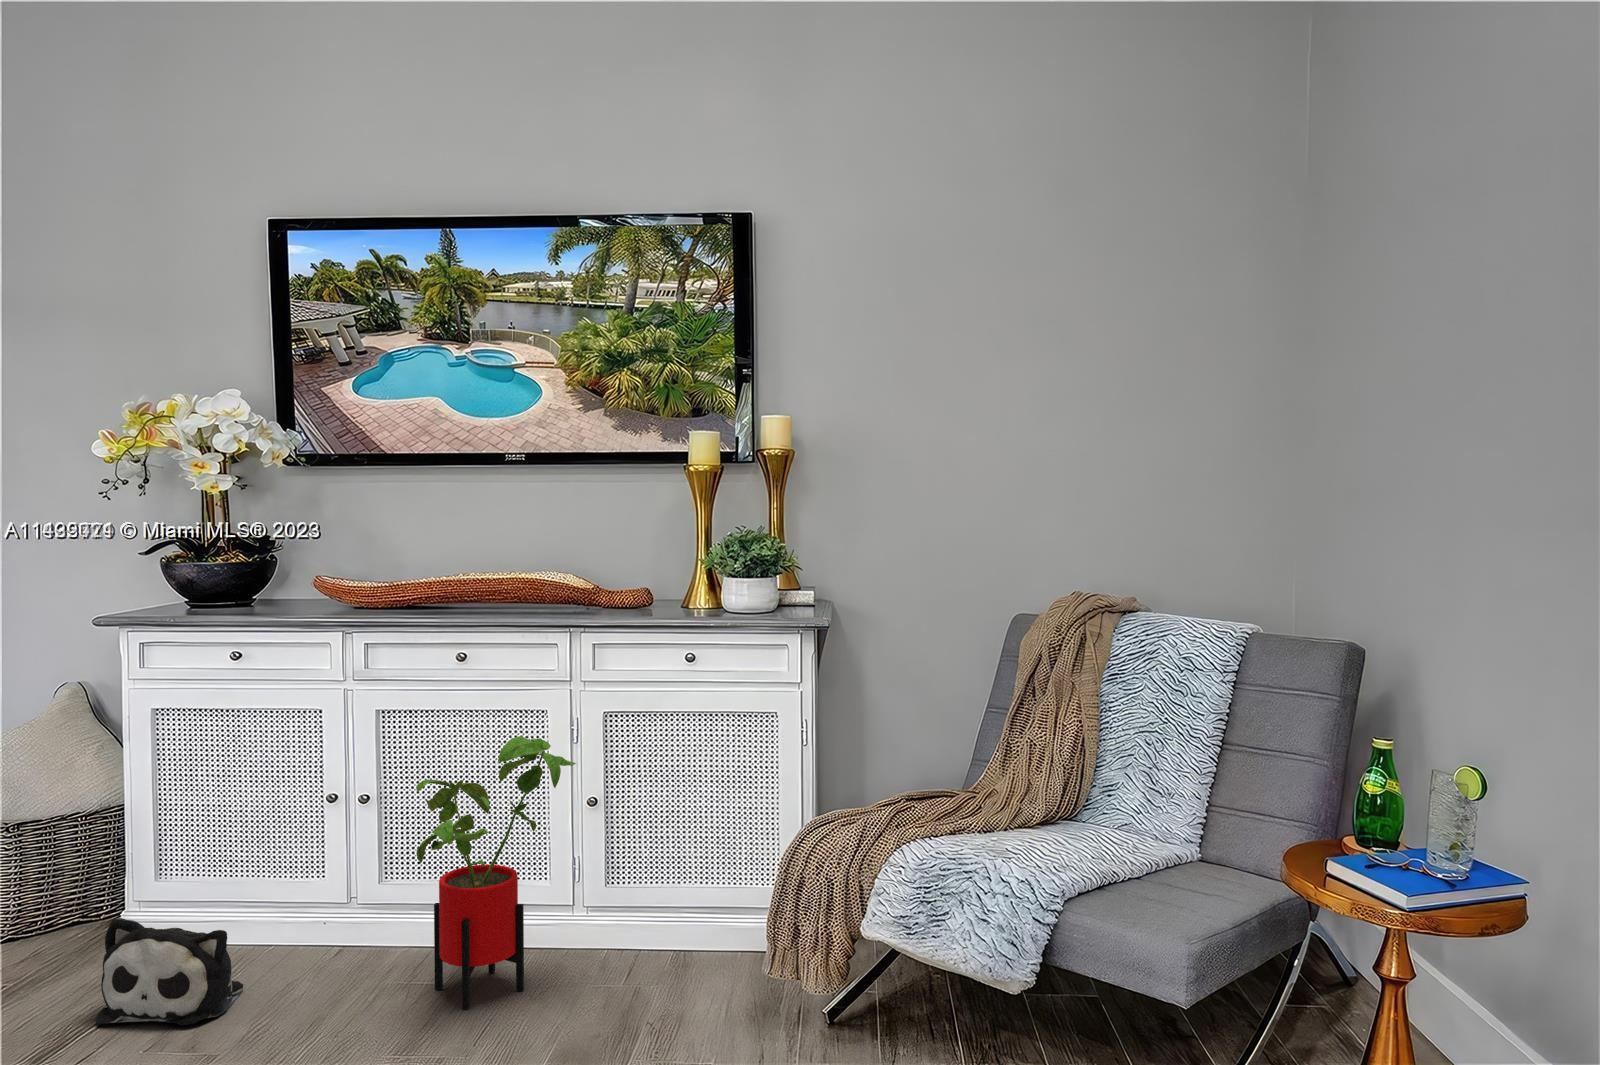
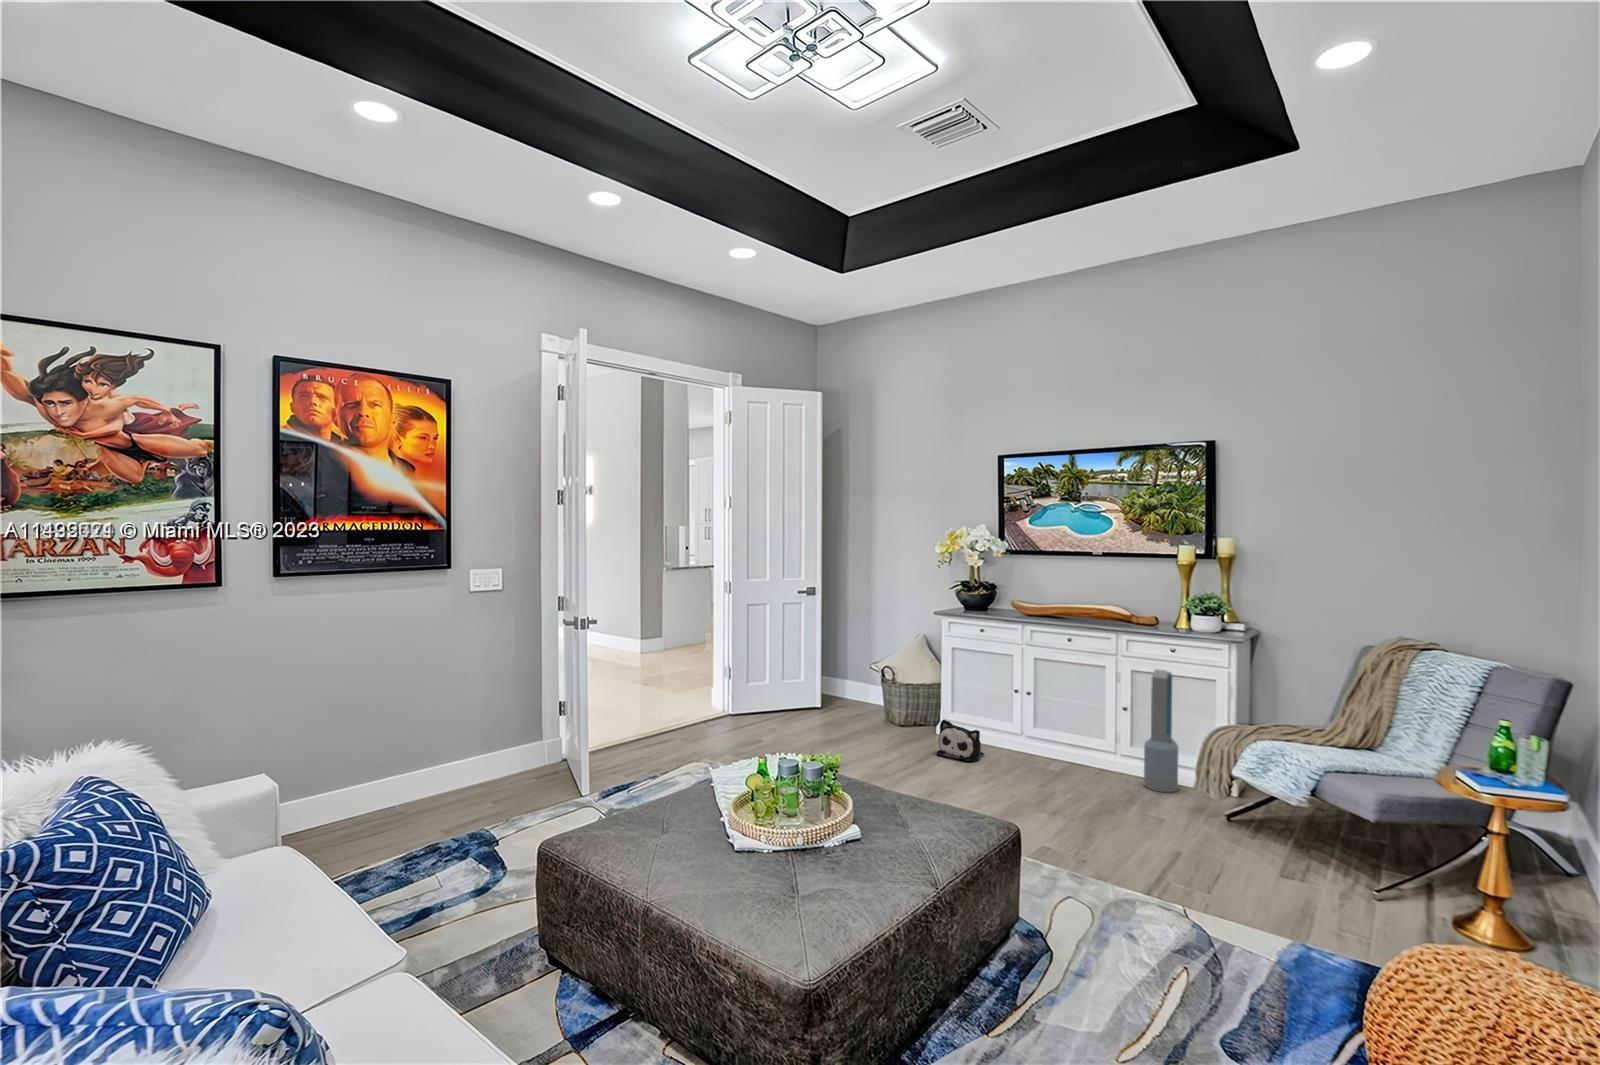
air purifier: none [641,707,713,990] -> present [1144,669,1179,792]
house plant: present [416,736,576,1009] -> none [1049,674,1117,779]

